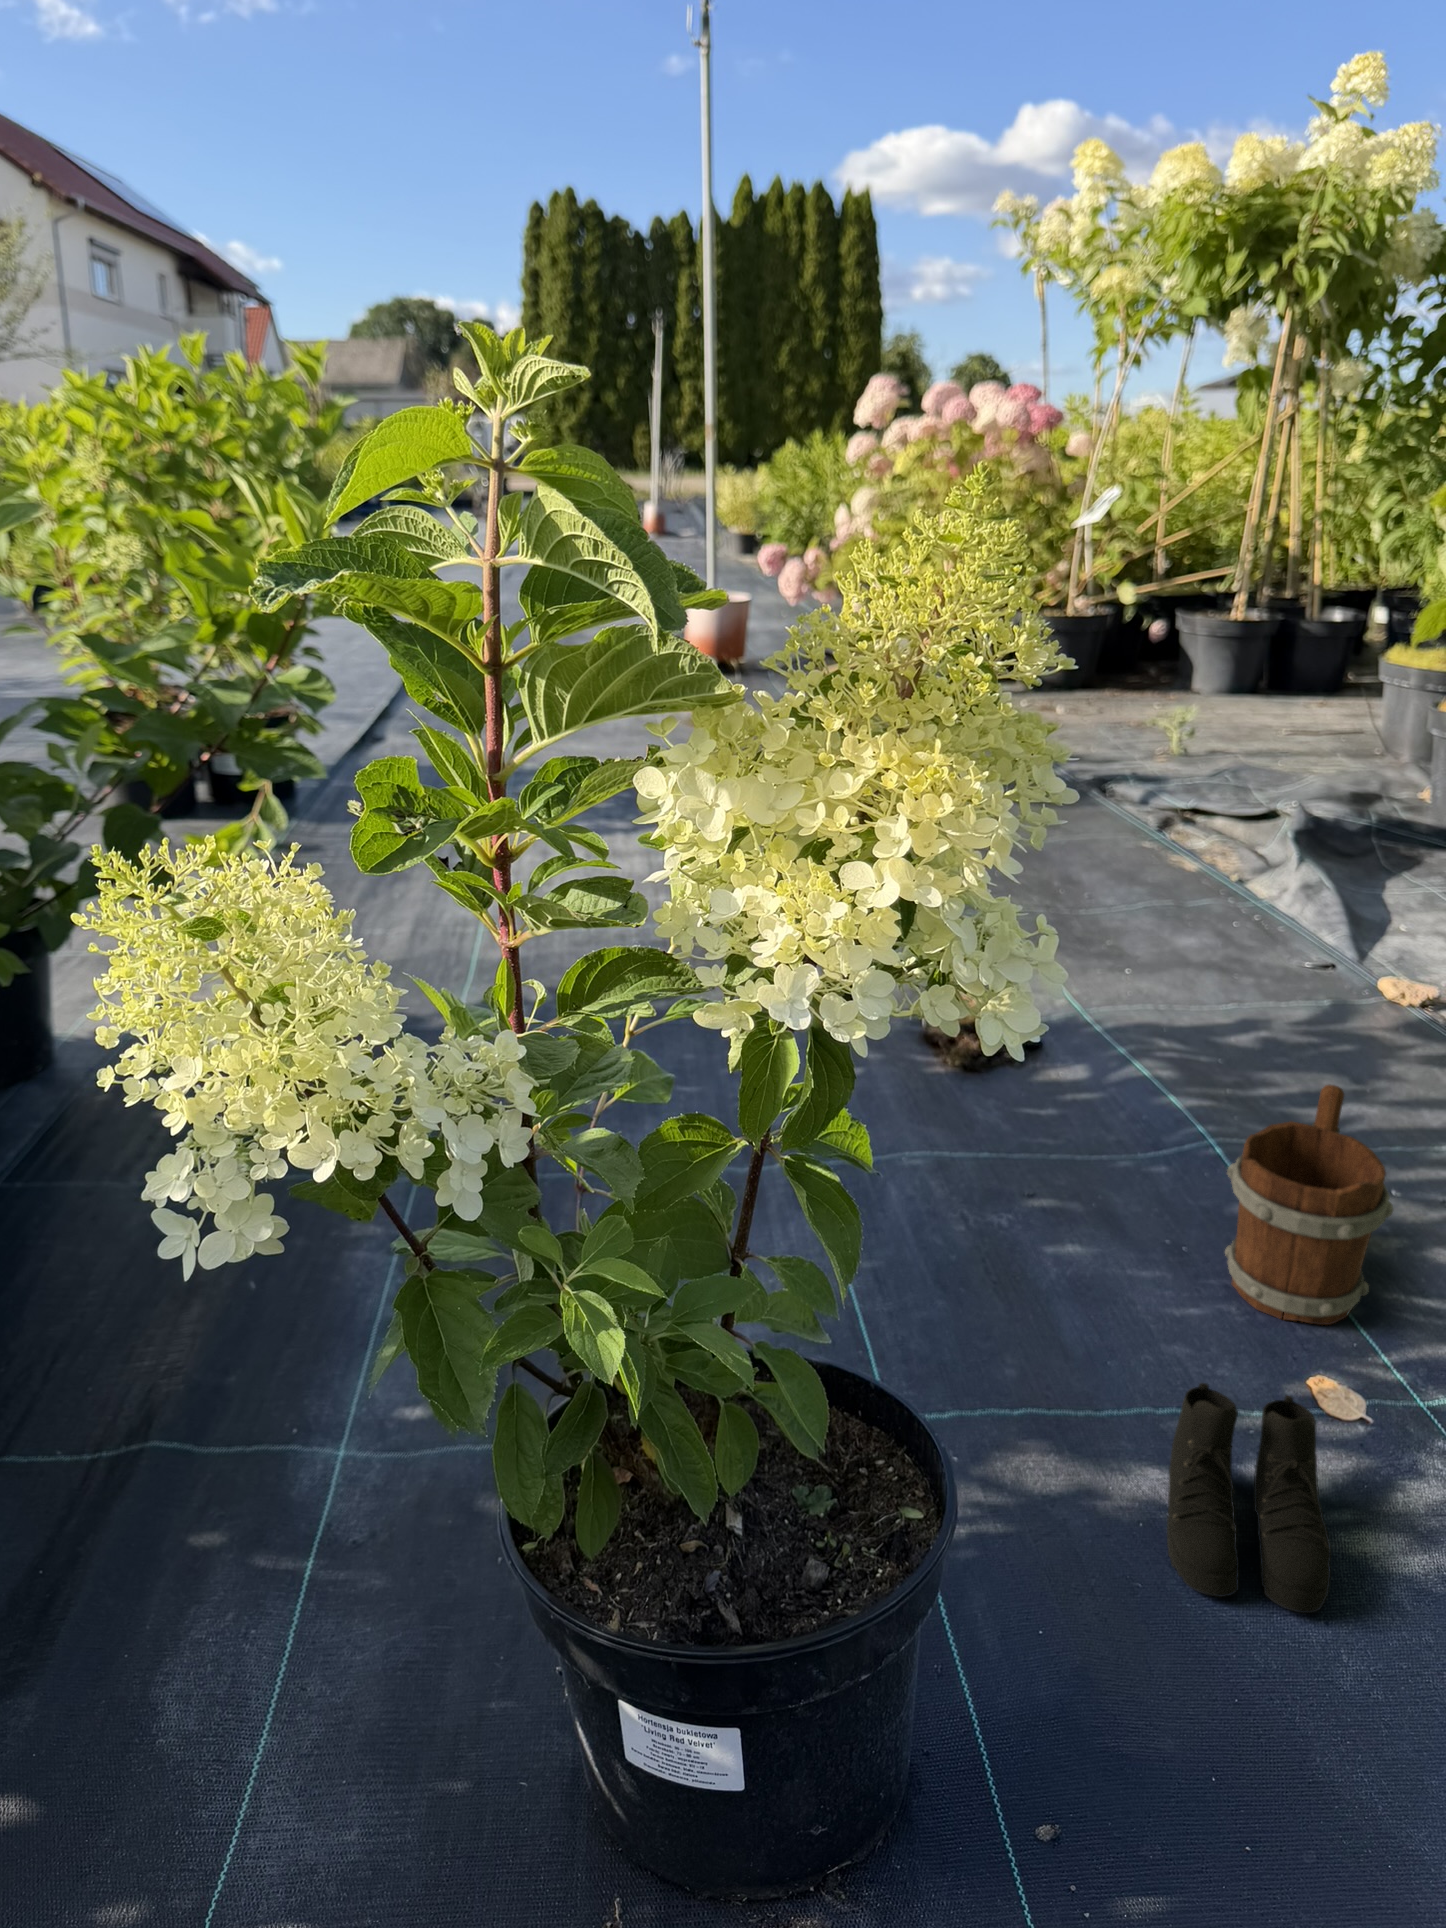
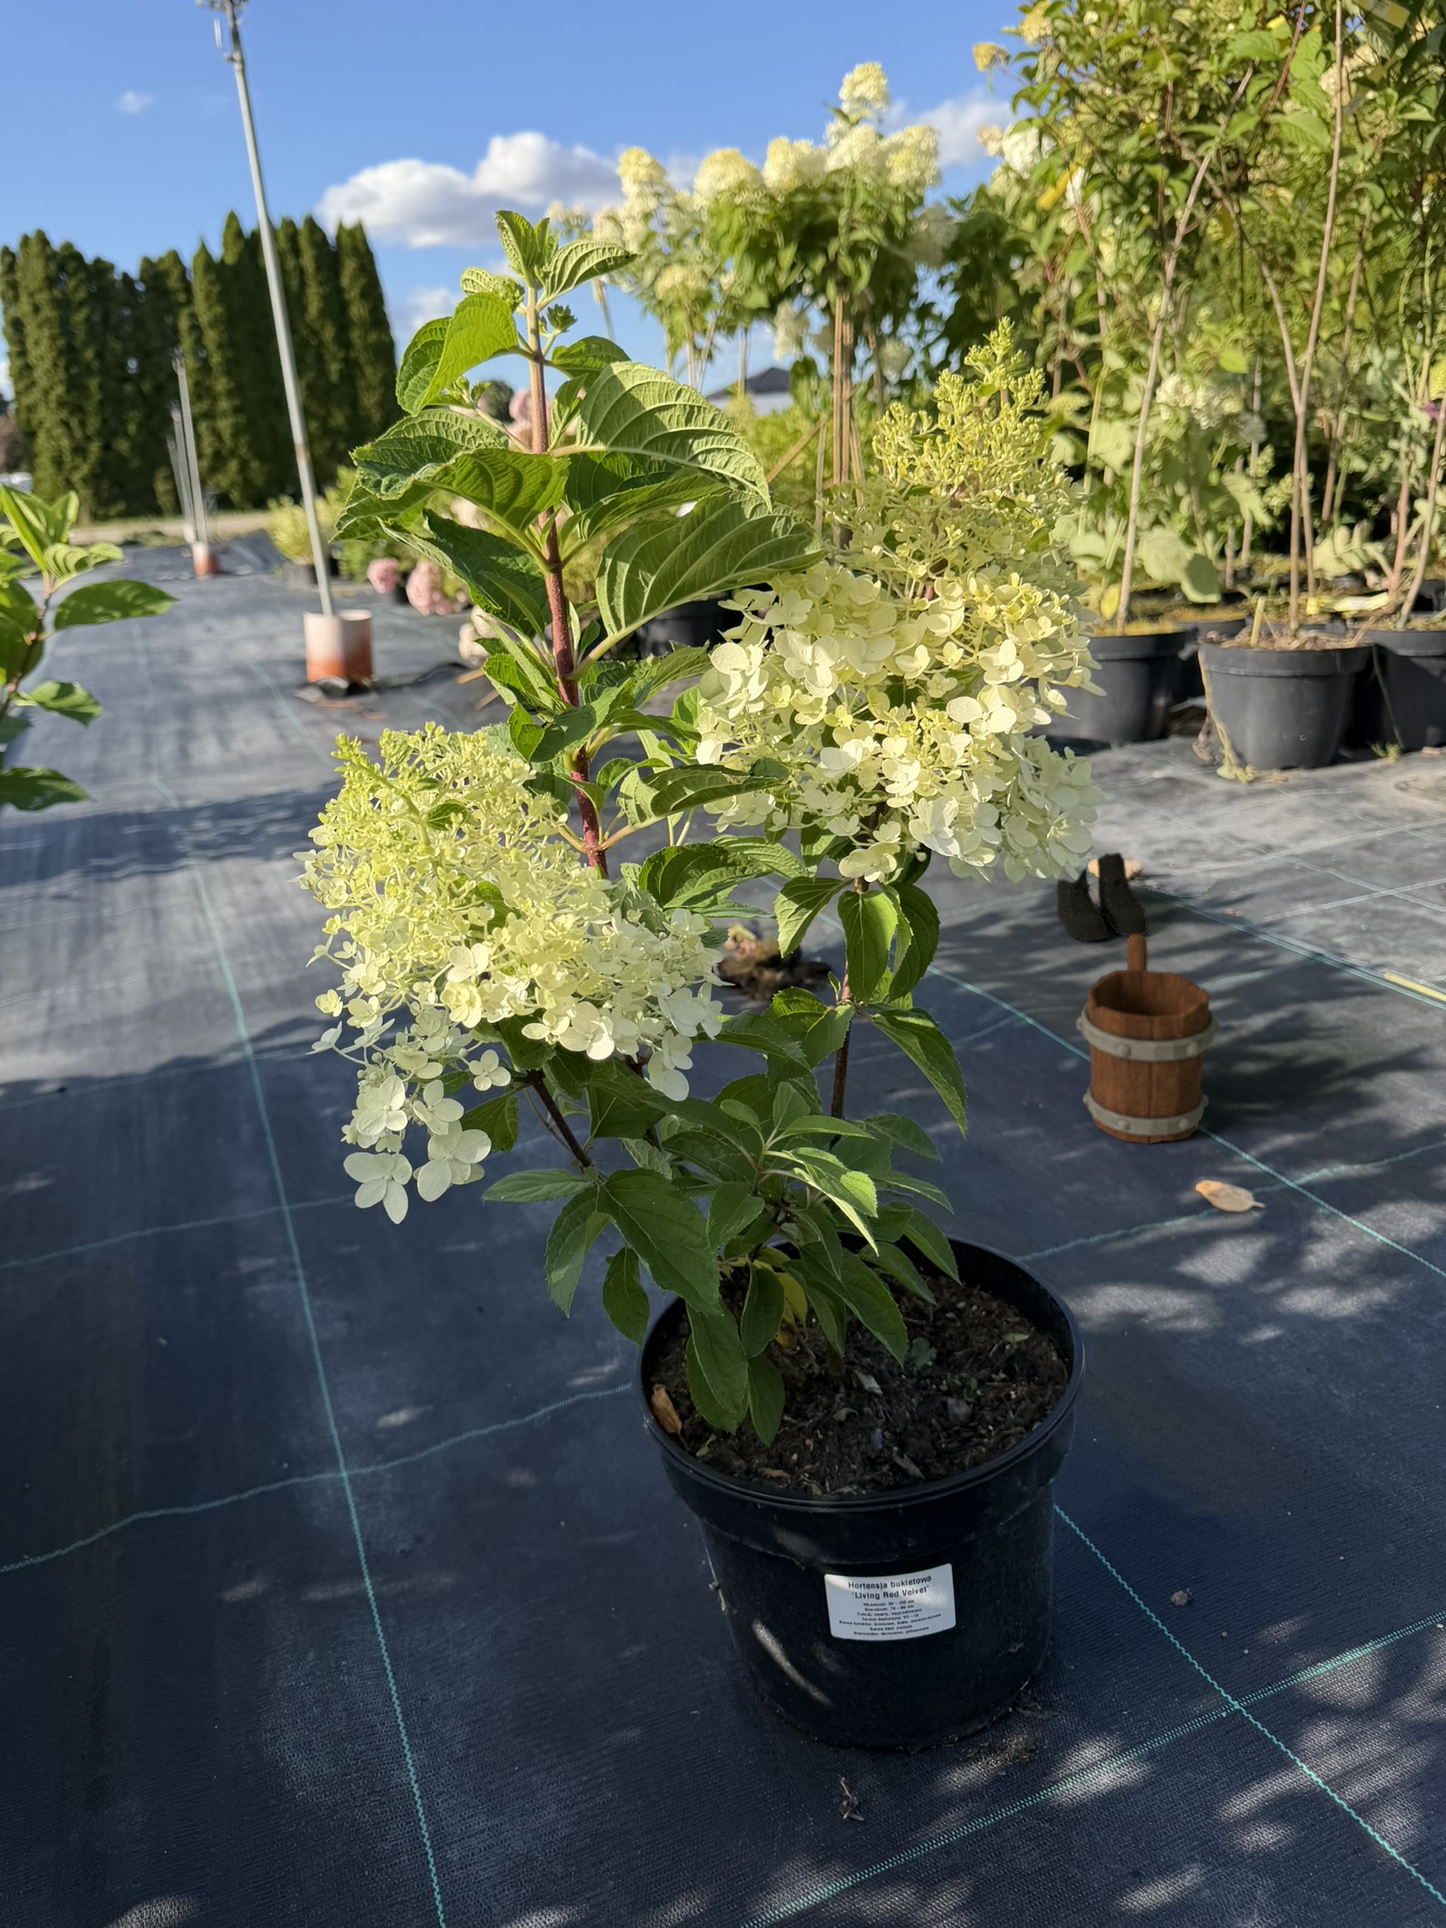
boots: present [1167,1383,1331,1613] -> present [1057,853,1148,941]

